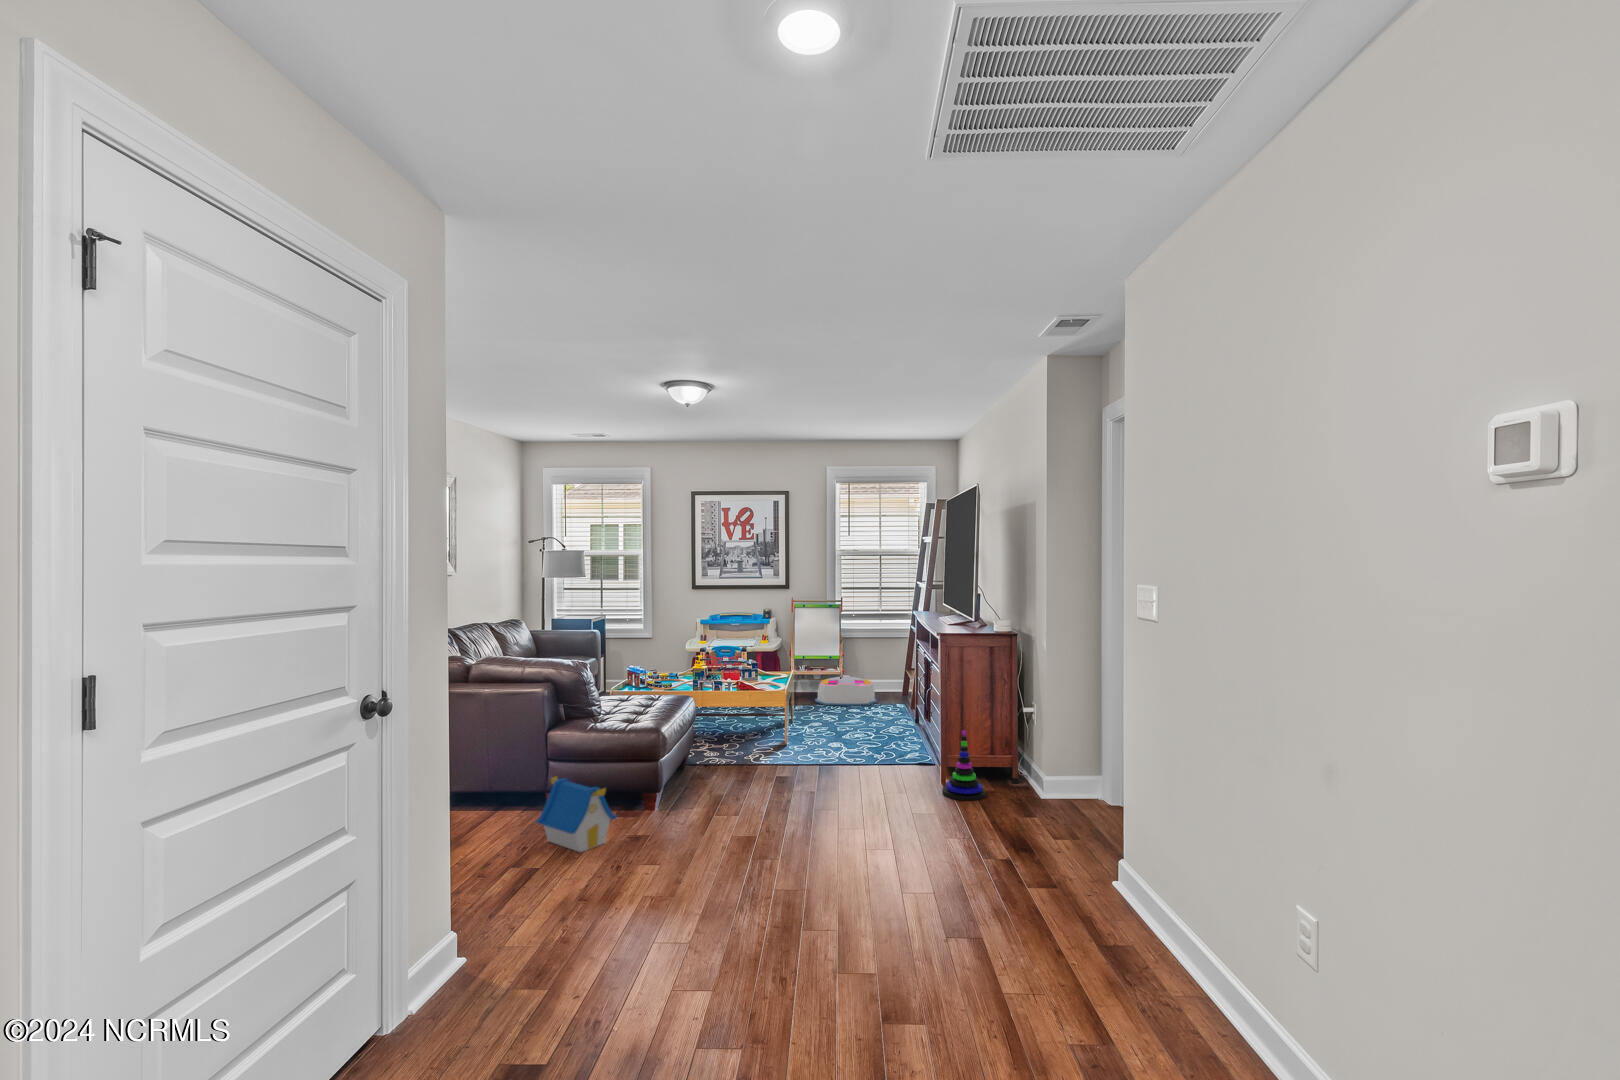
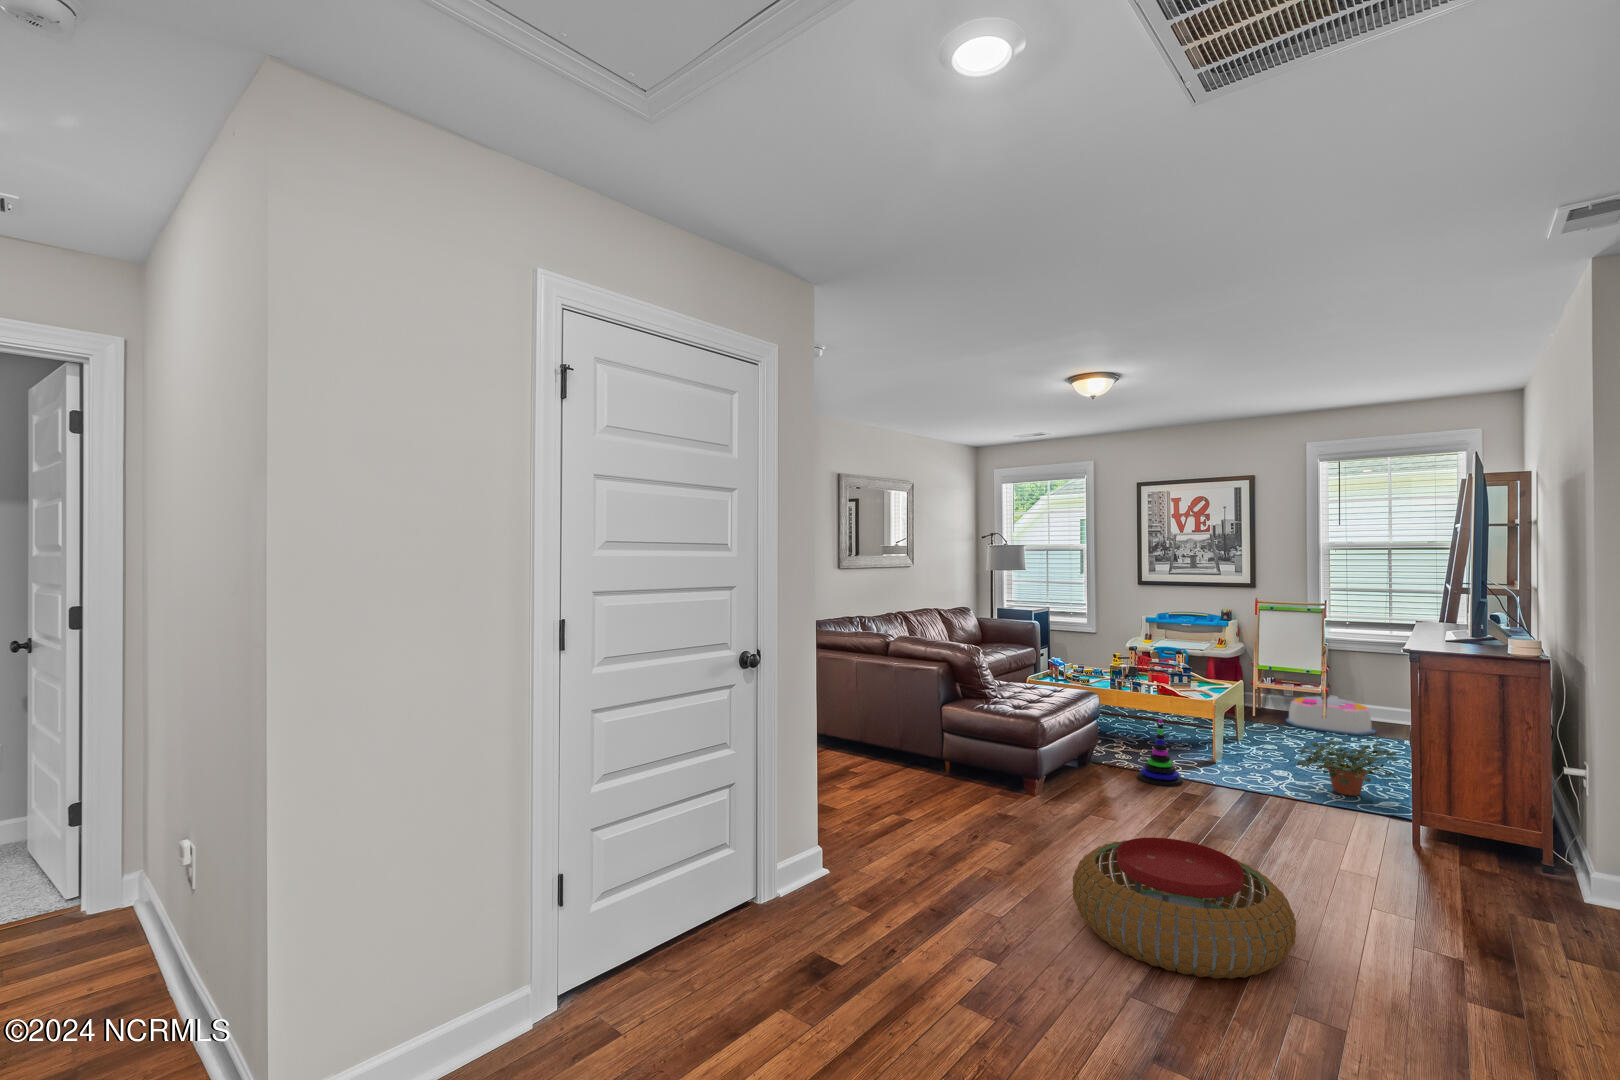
potted plant: none [849,709,923,755] -> present [1297,738,1406,796]
stacking toy: present [943,731,986,801] -> present [1138,719,1183,786]
toy house: present [536,777,617,852] -> none [919,745,990,817]
pouf: none [745,821,928,943] -> present [1073,838,1296,979]

